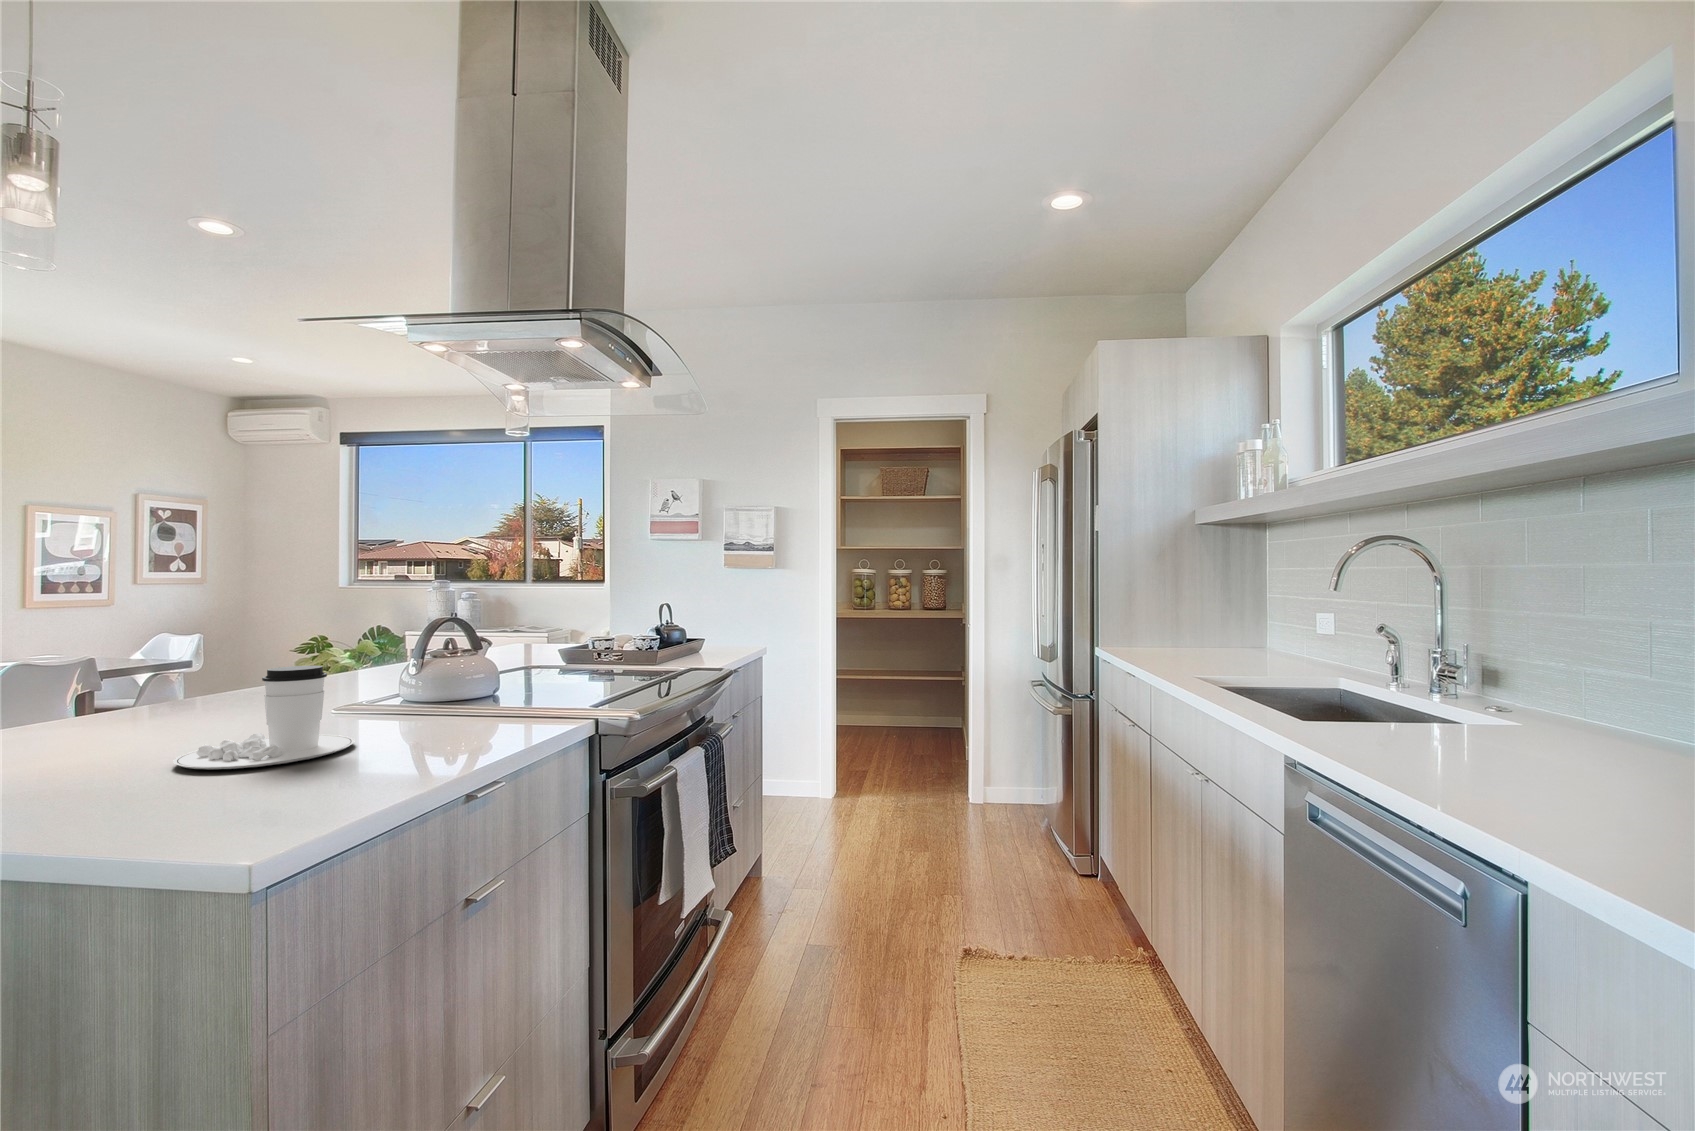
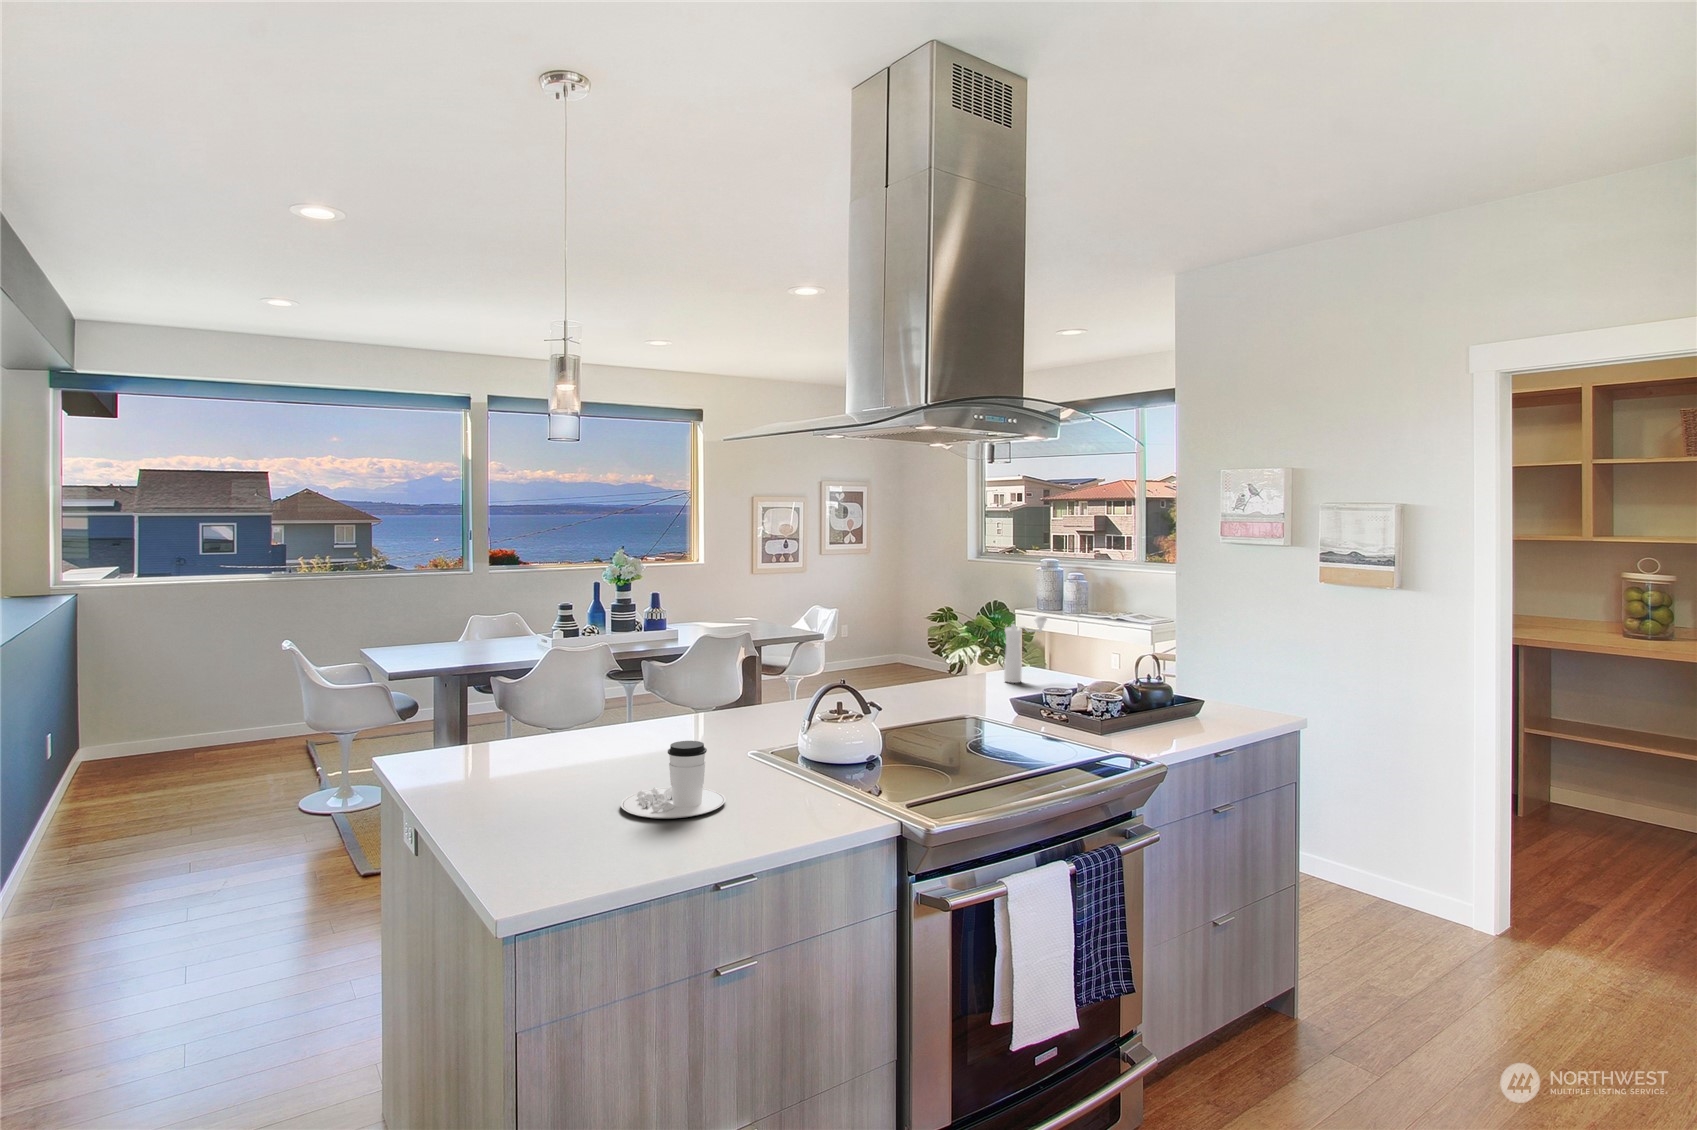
pepper mill: none [504,588,542,650] -> present [1004,615,1047,683]

